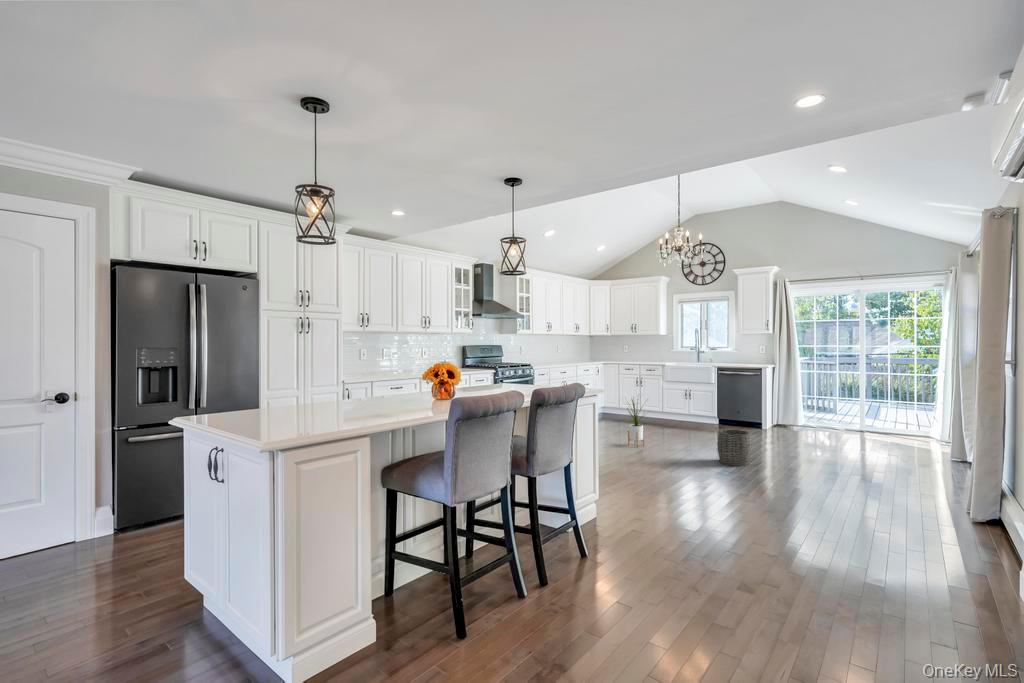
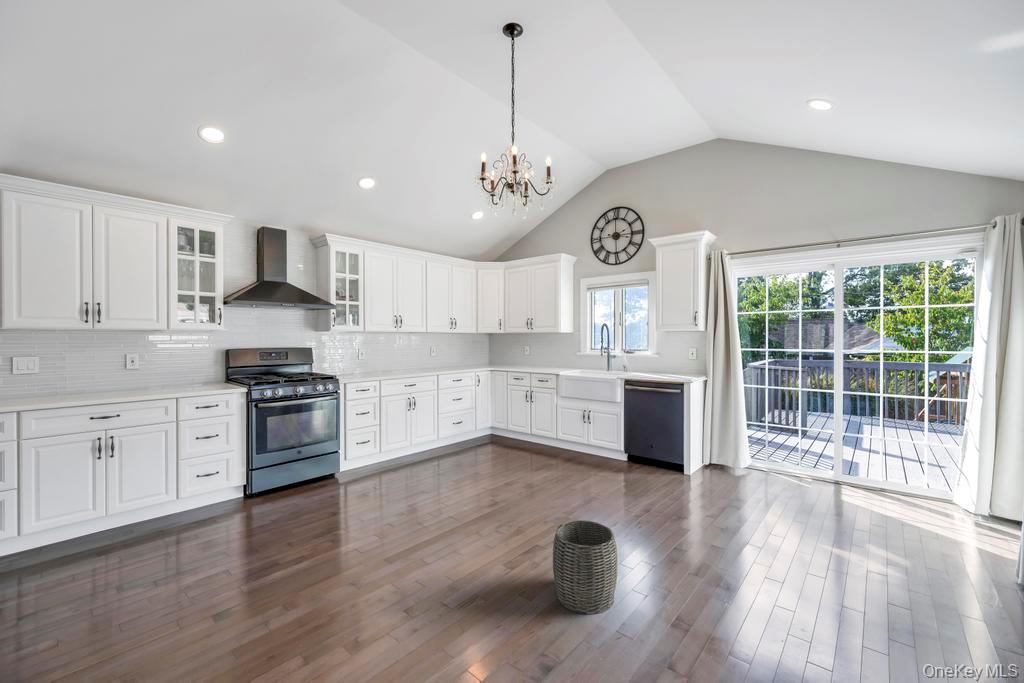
house plant: present [627,397,647,447] -> none [428,429,477,527]

